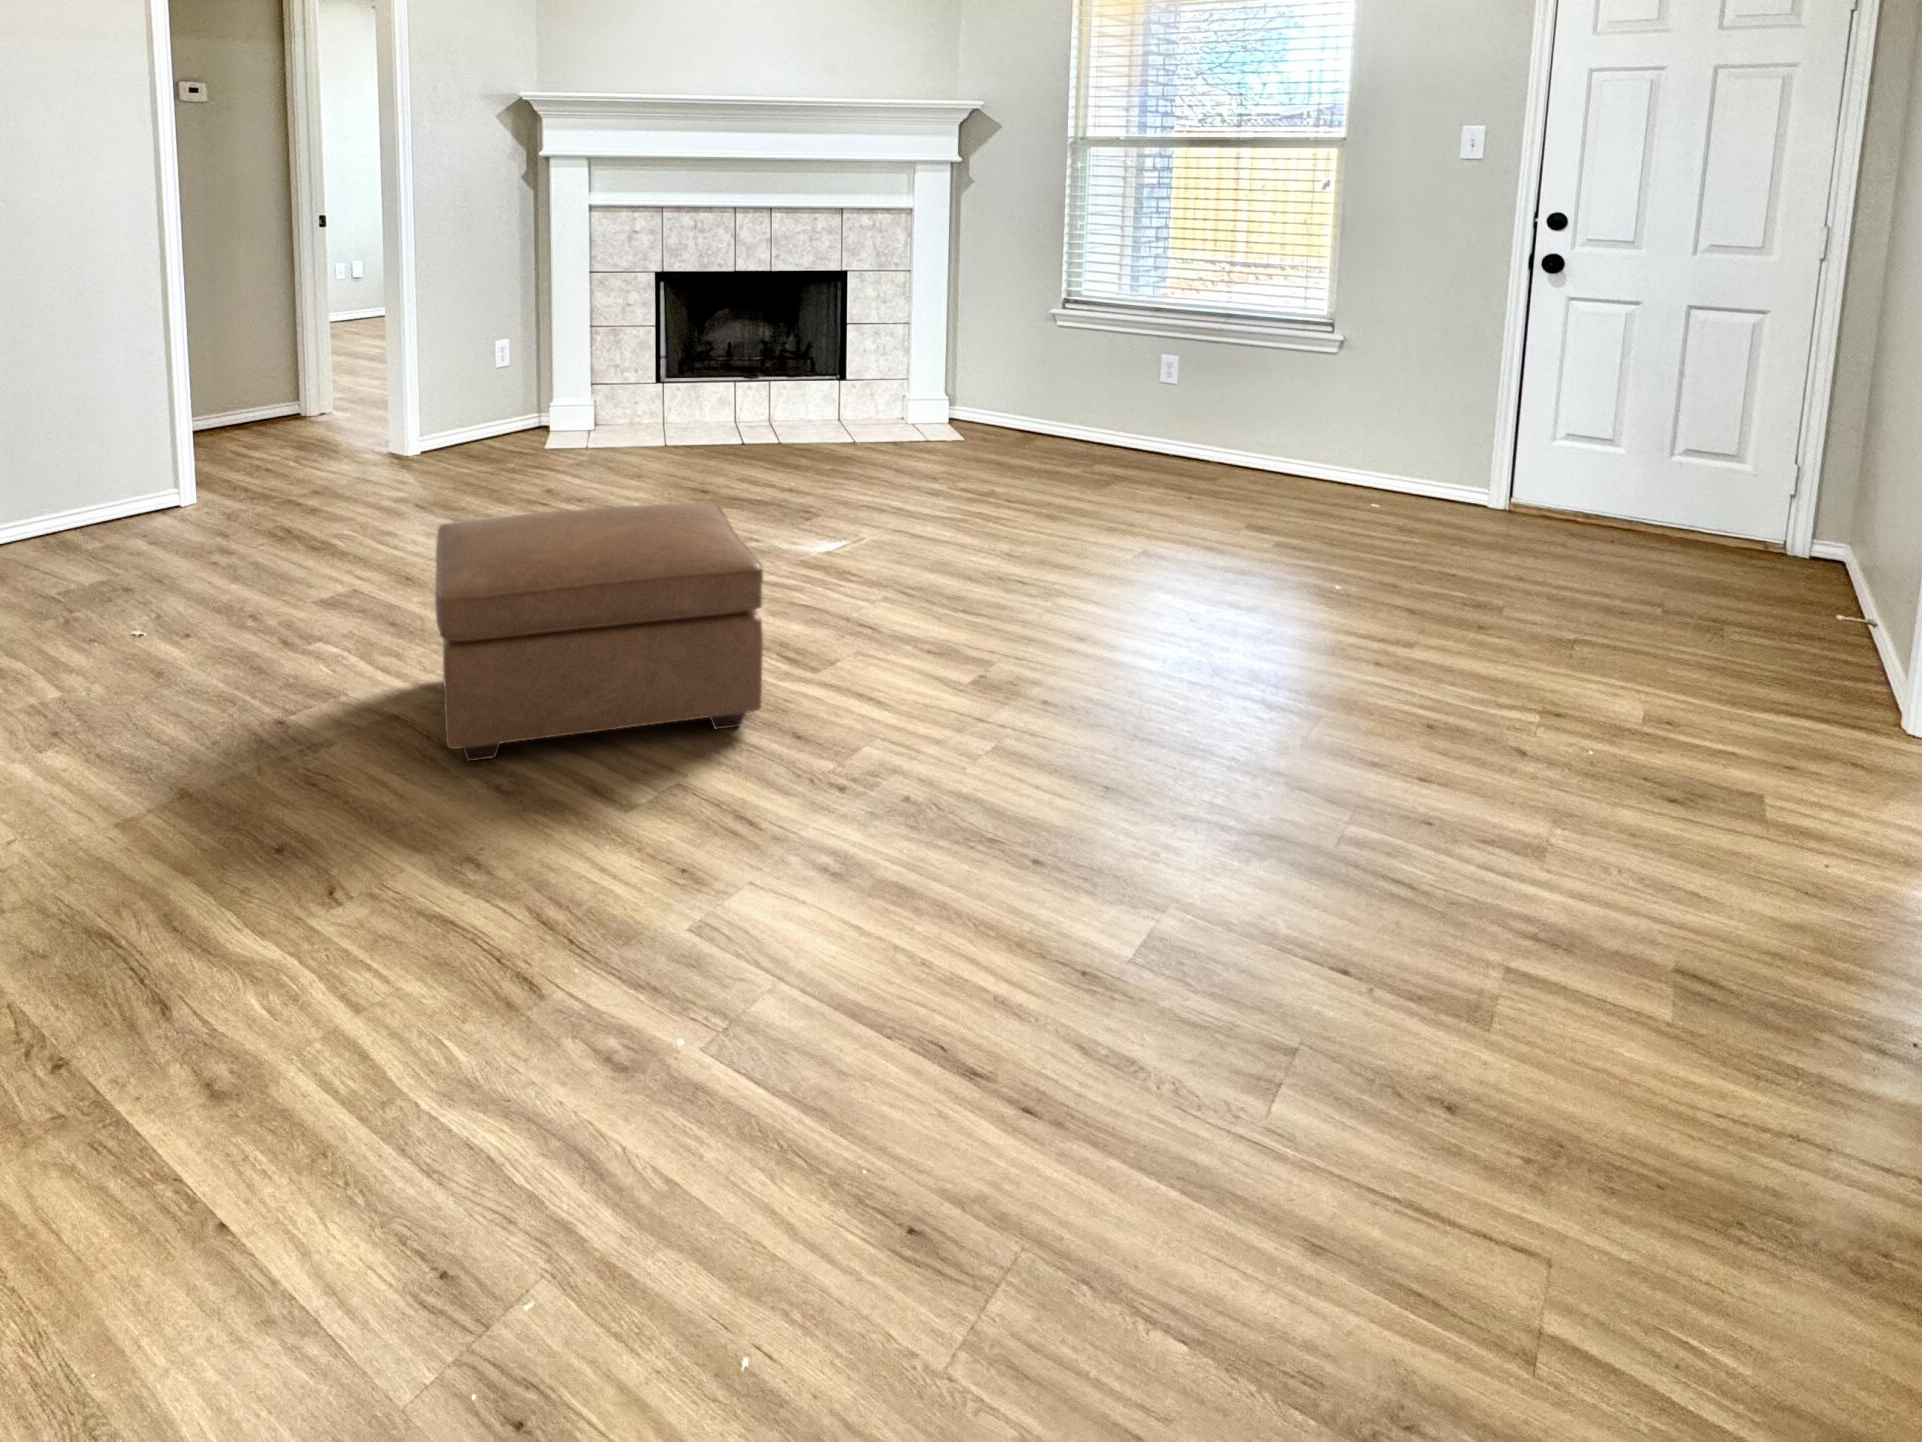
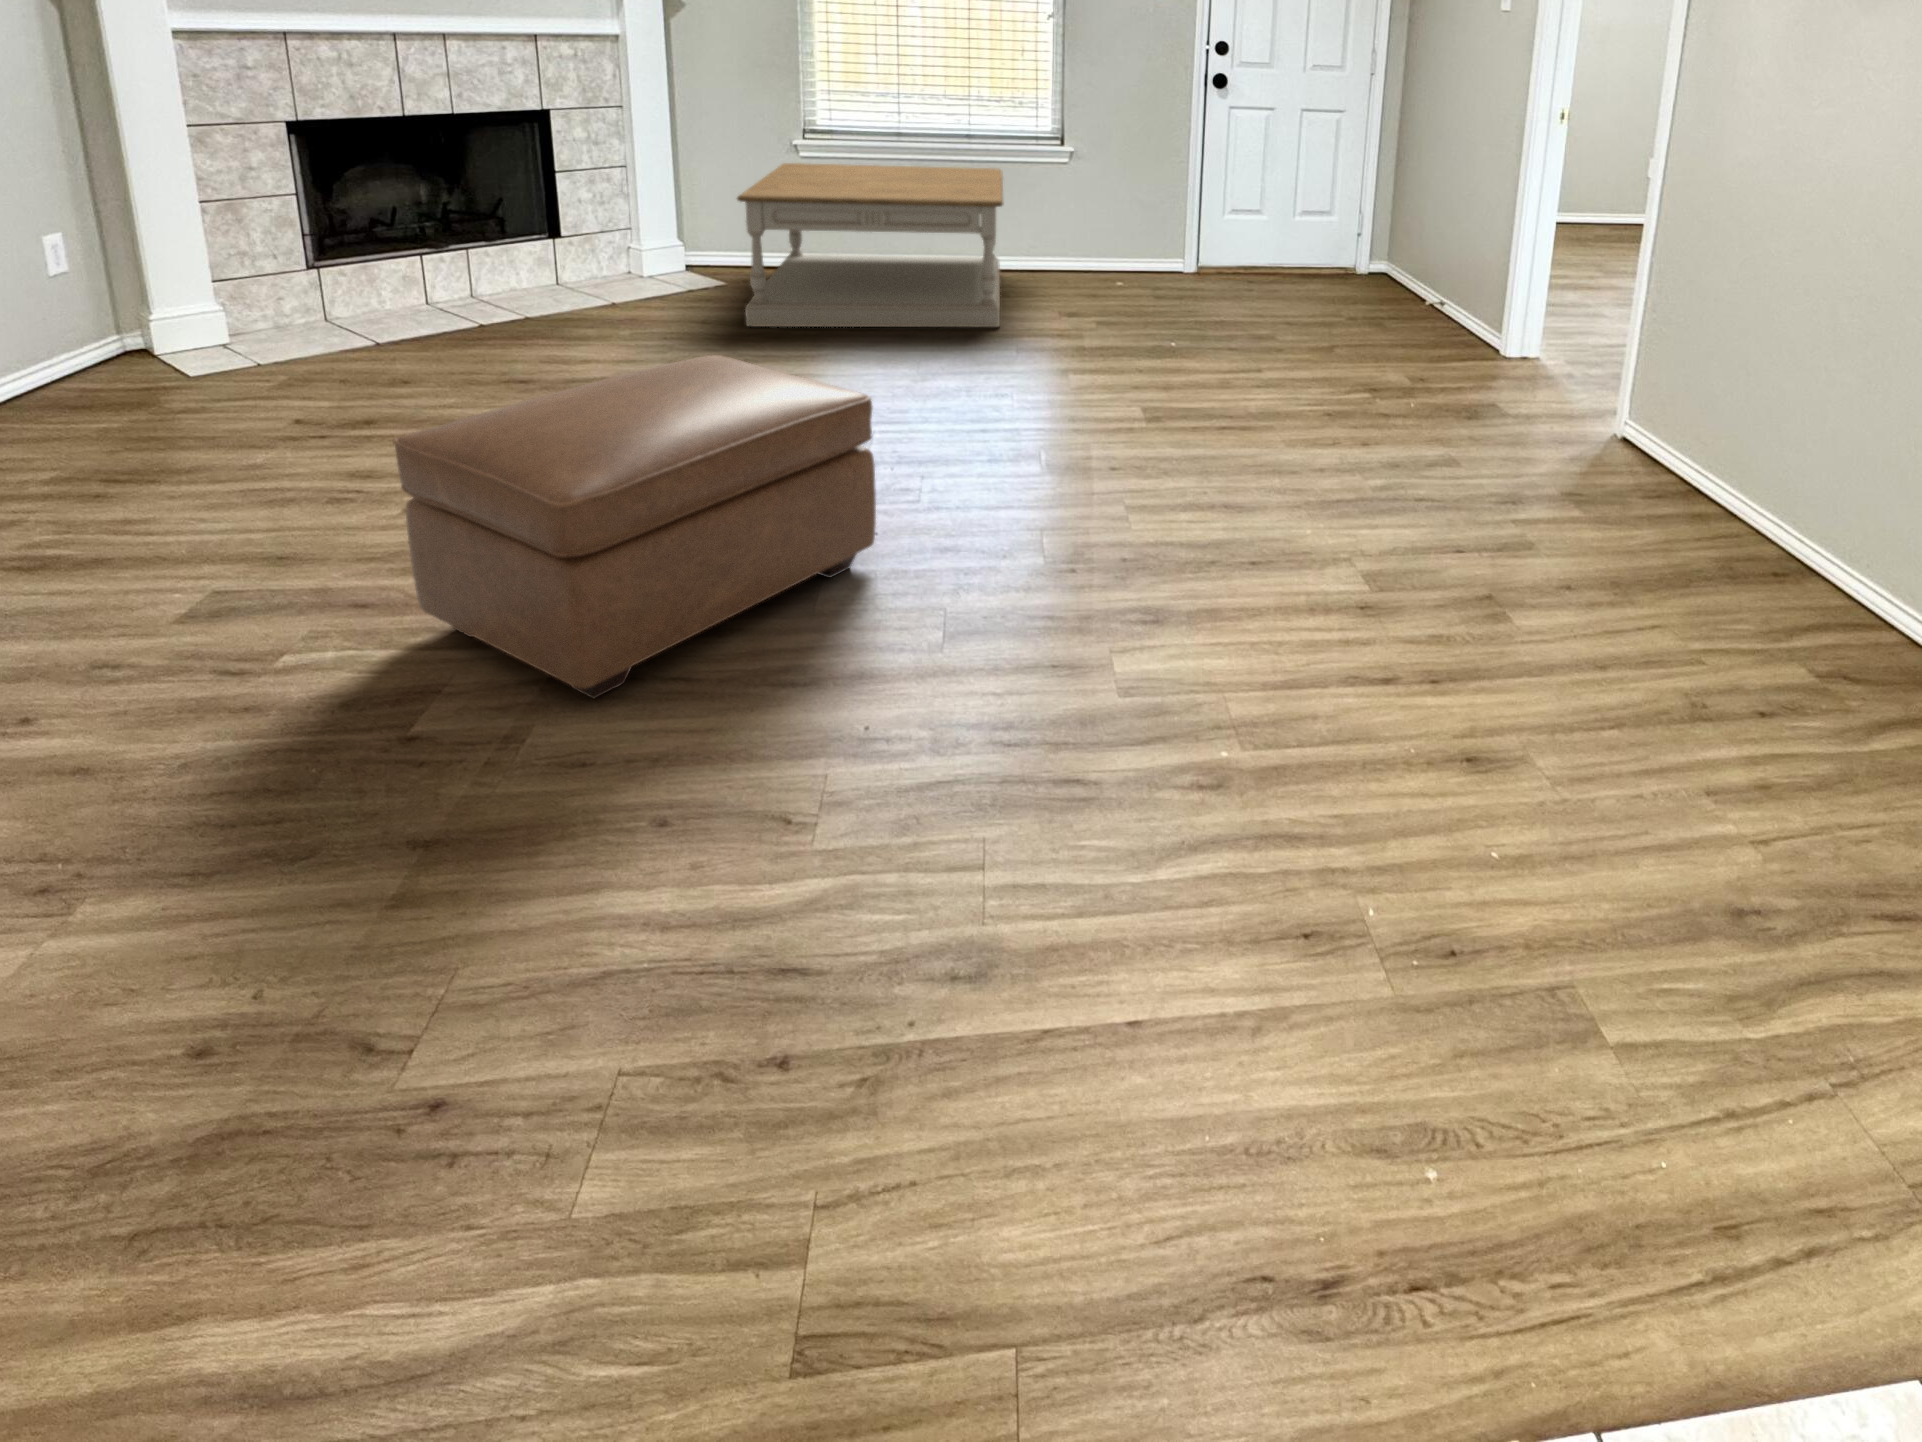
coffee table: none [932,330,1256,531] -> present [737,163,1003,327]

